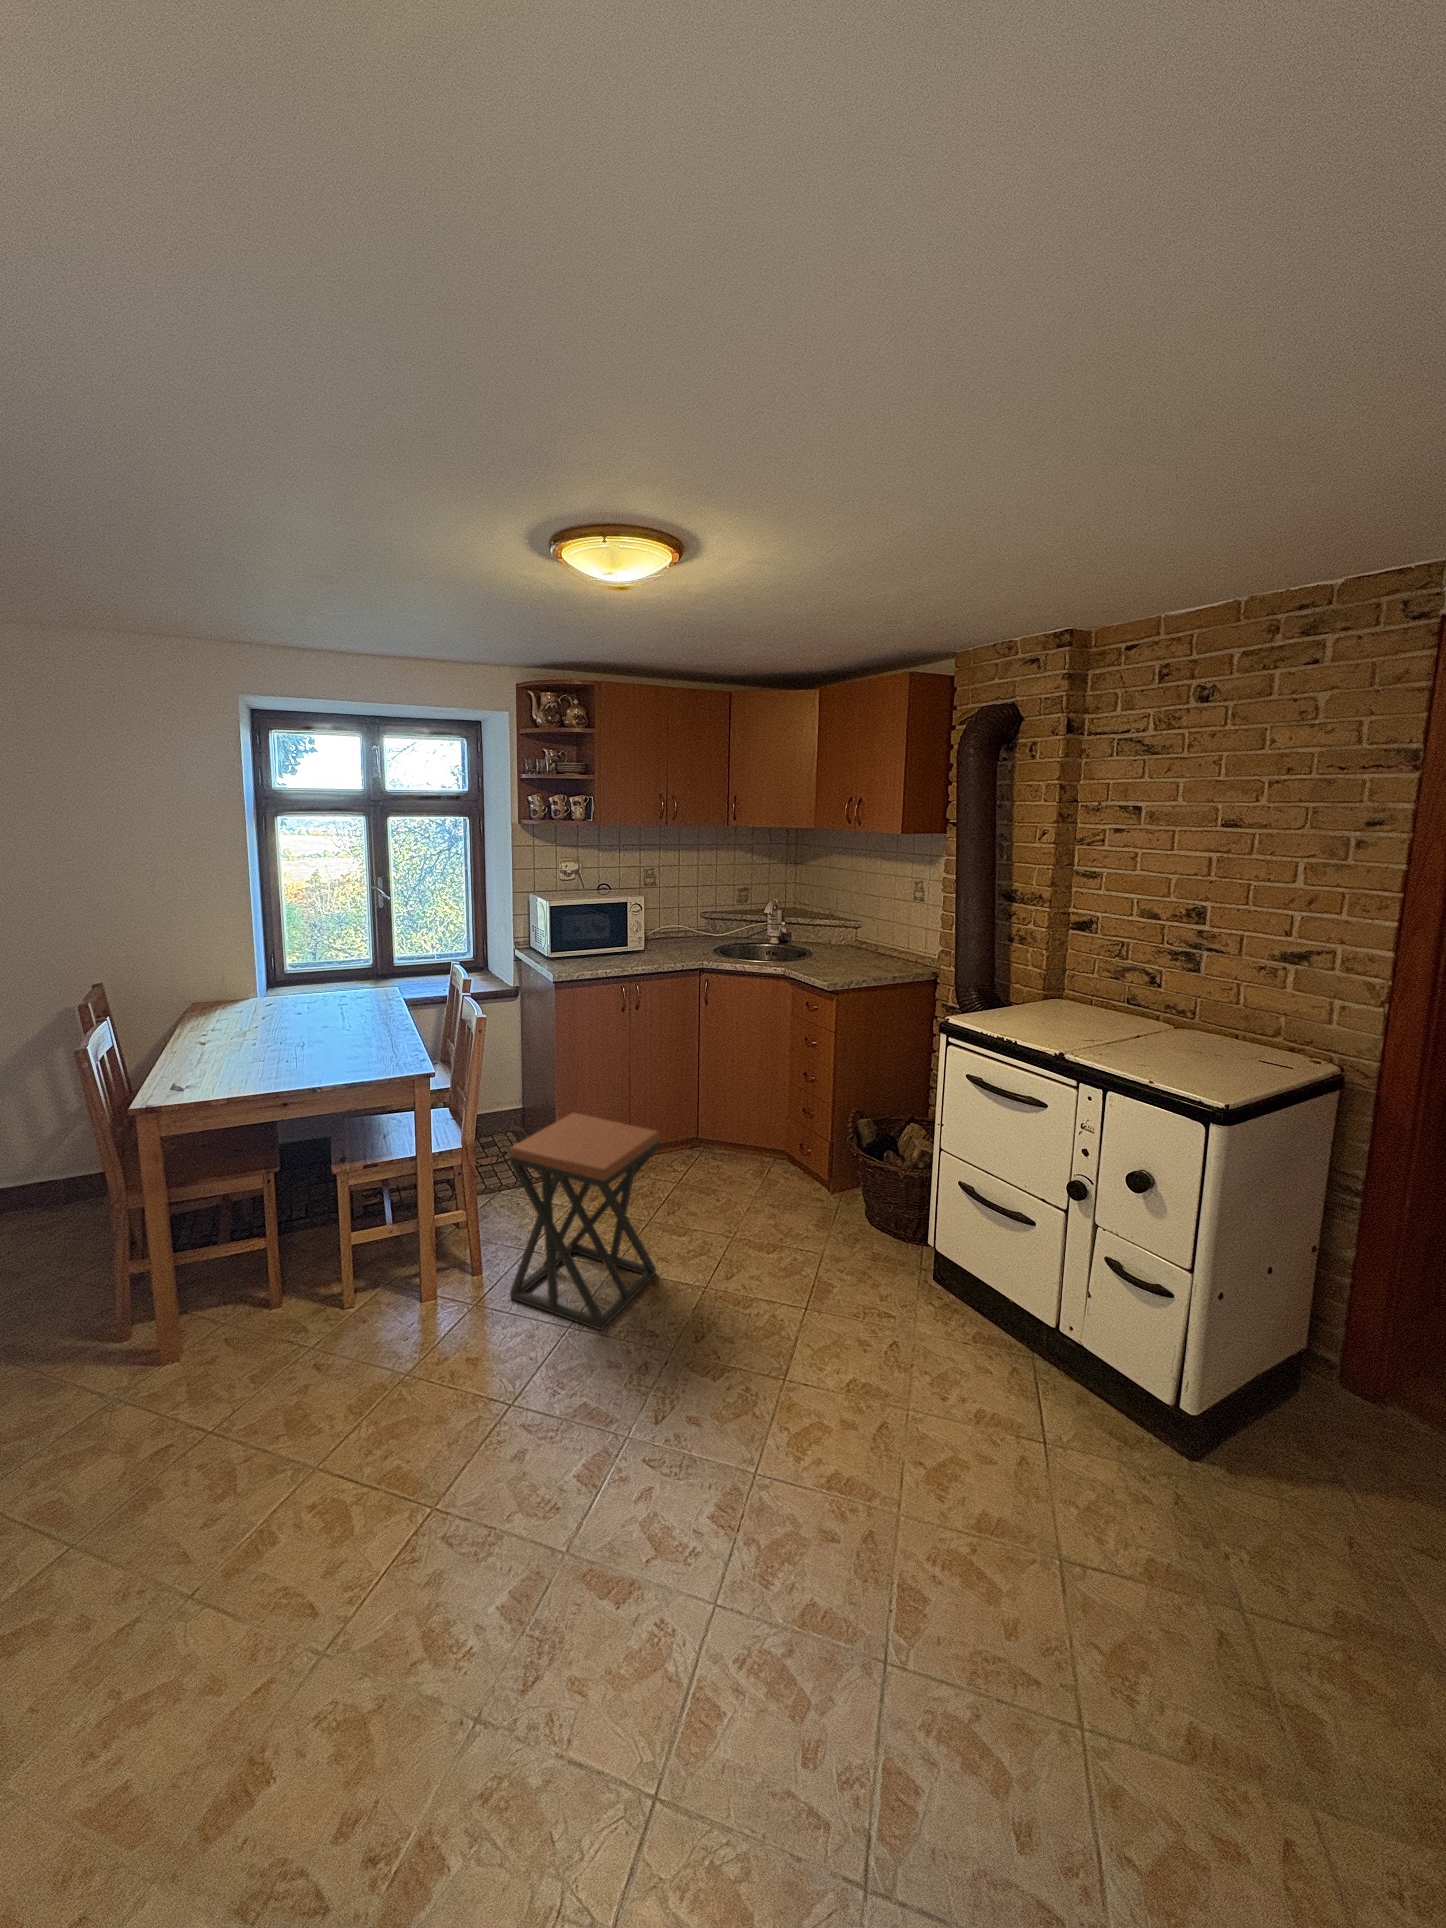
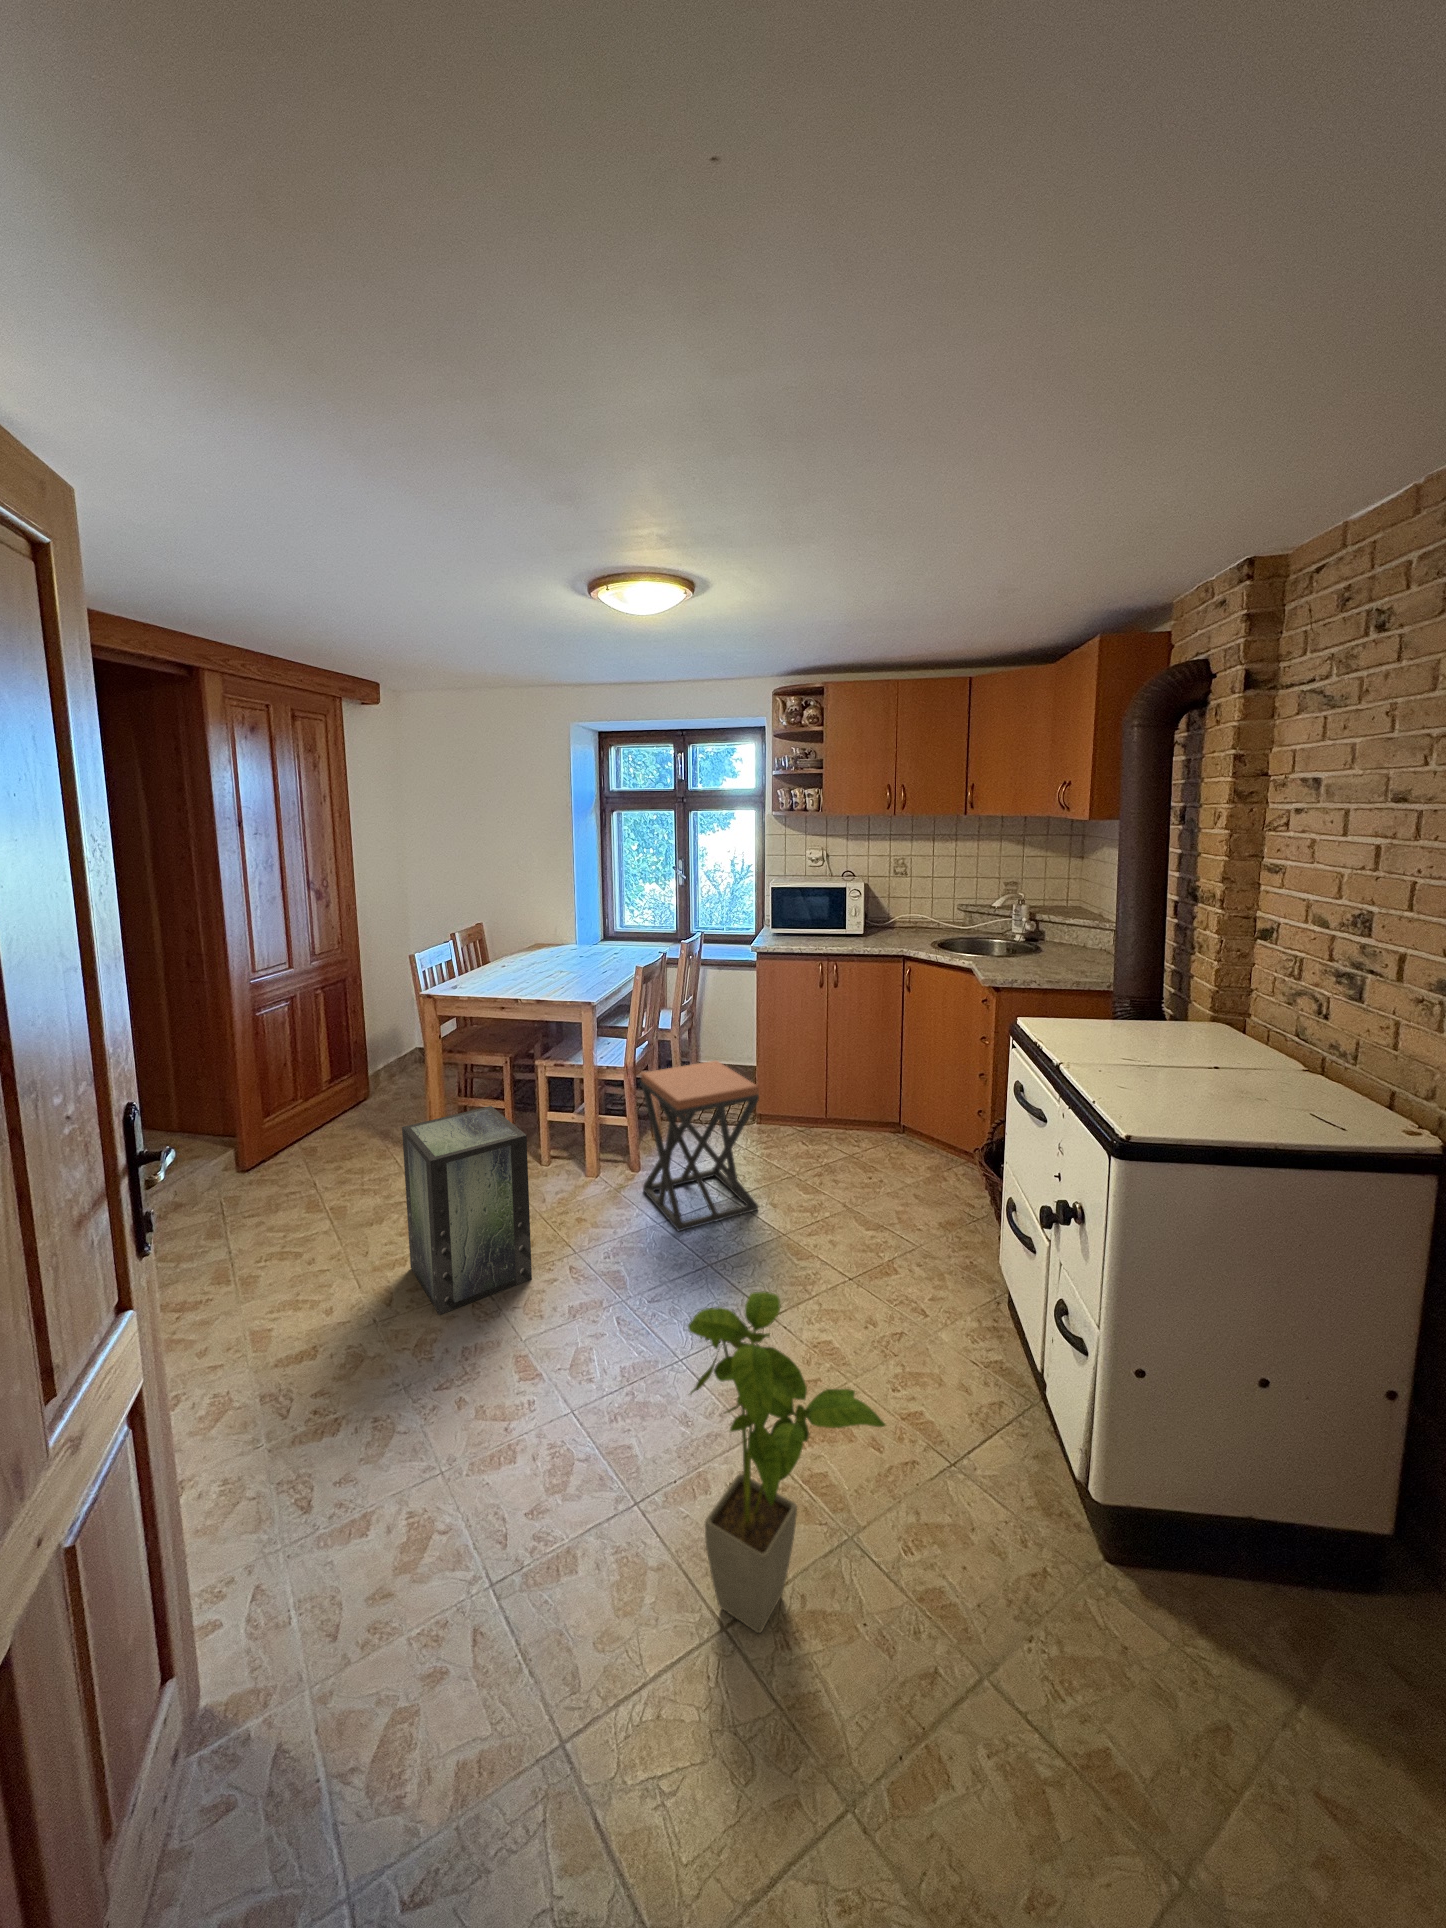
storage box: none [272,1244,489,1590] -> present [402,1106,532,1315]
house plant: none [1008,1331,1253,1703] -> present [688,1291,886,1633]

